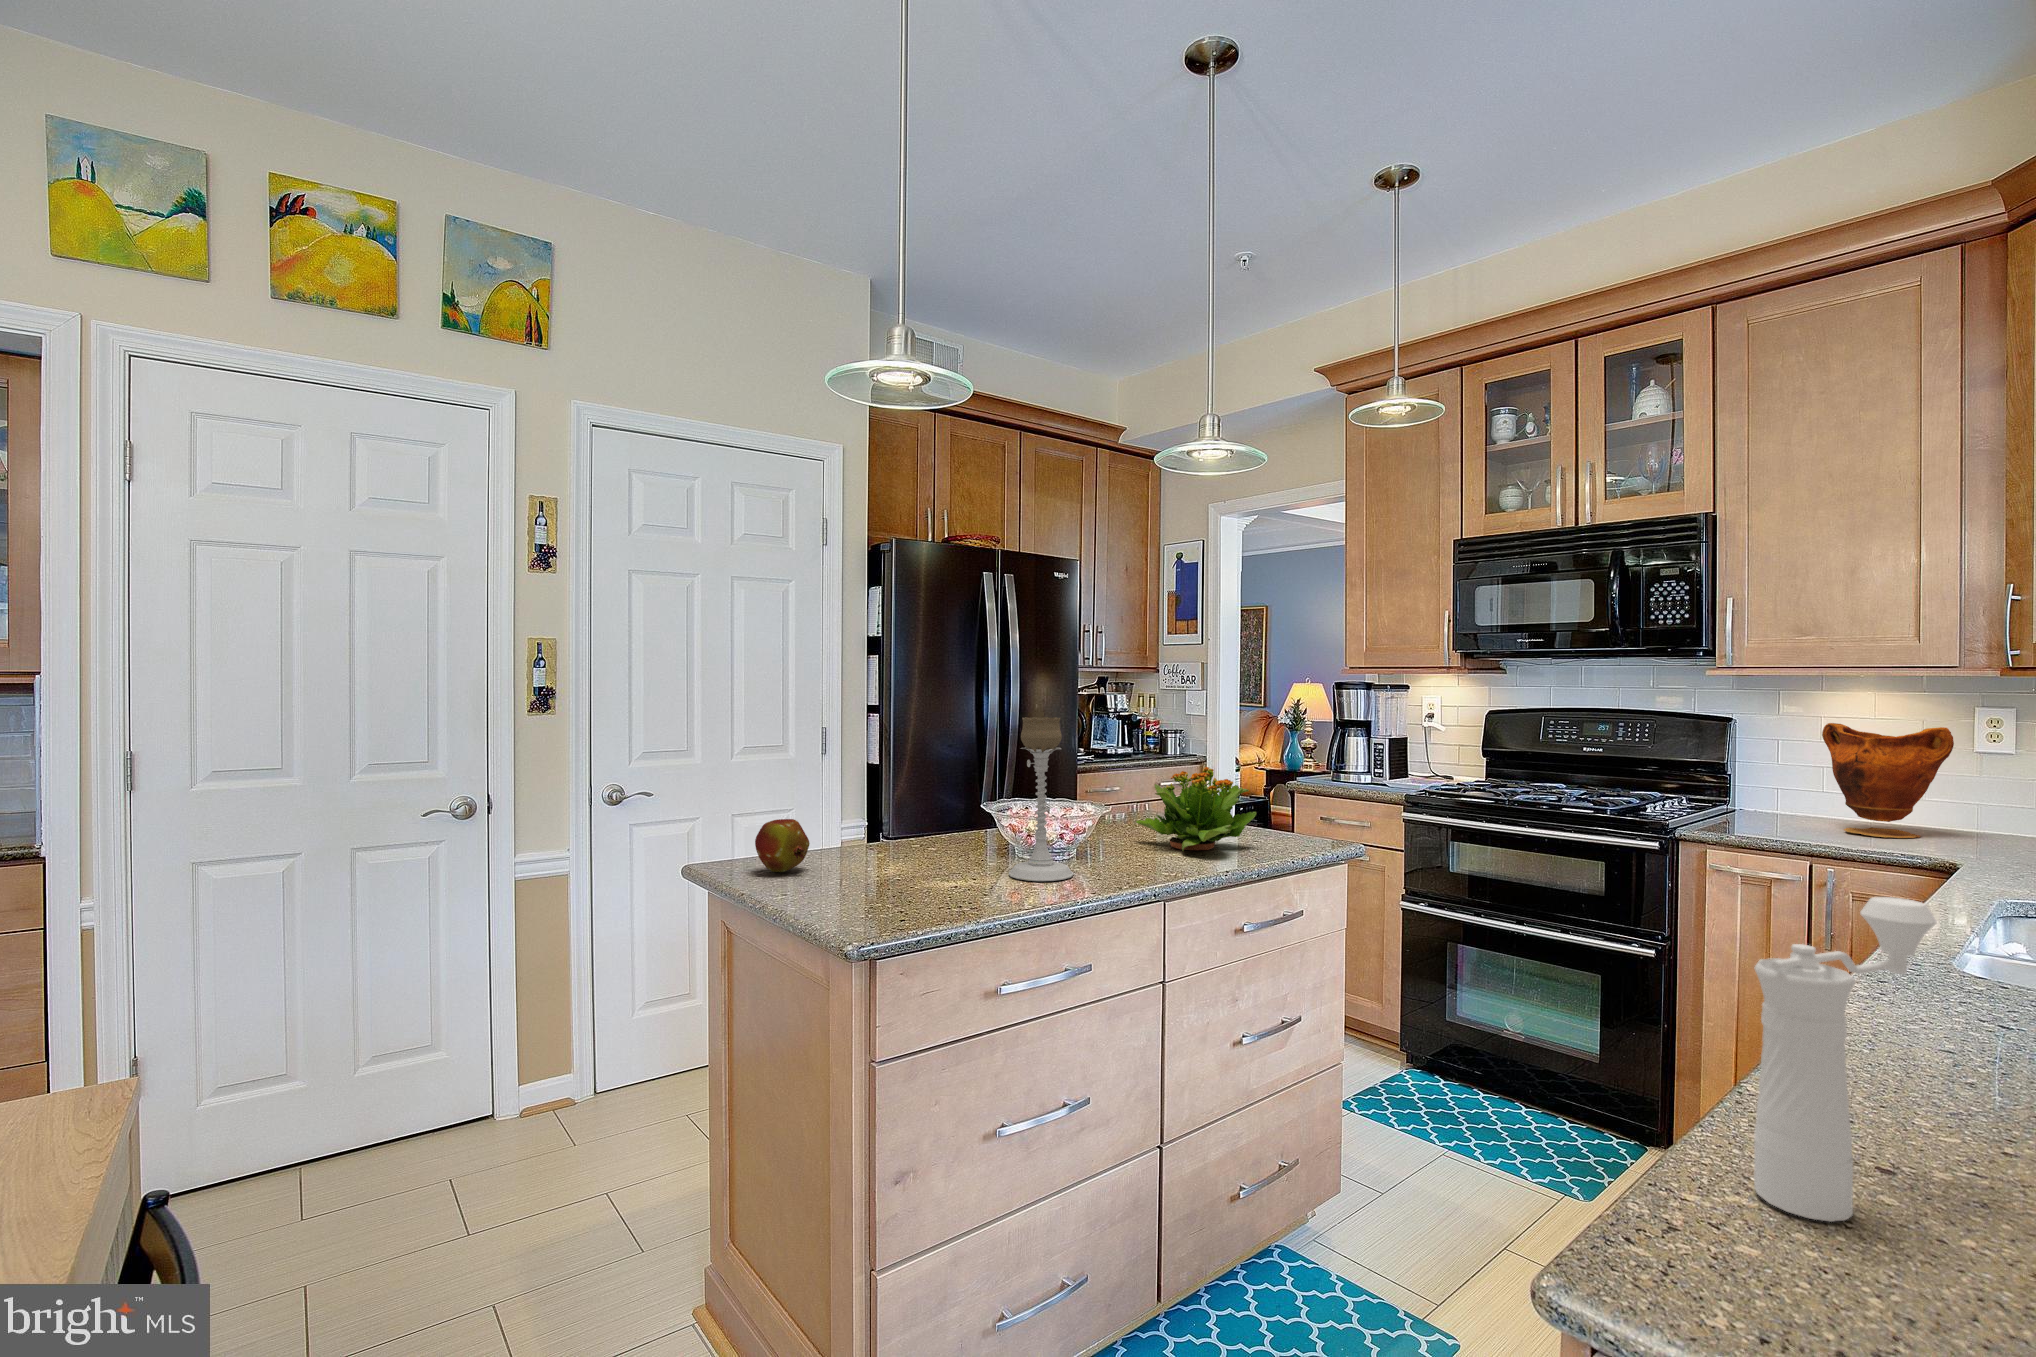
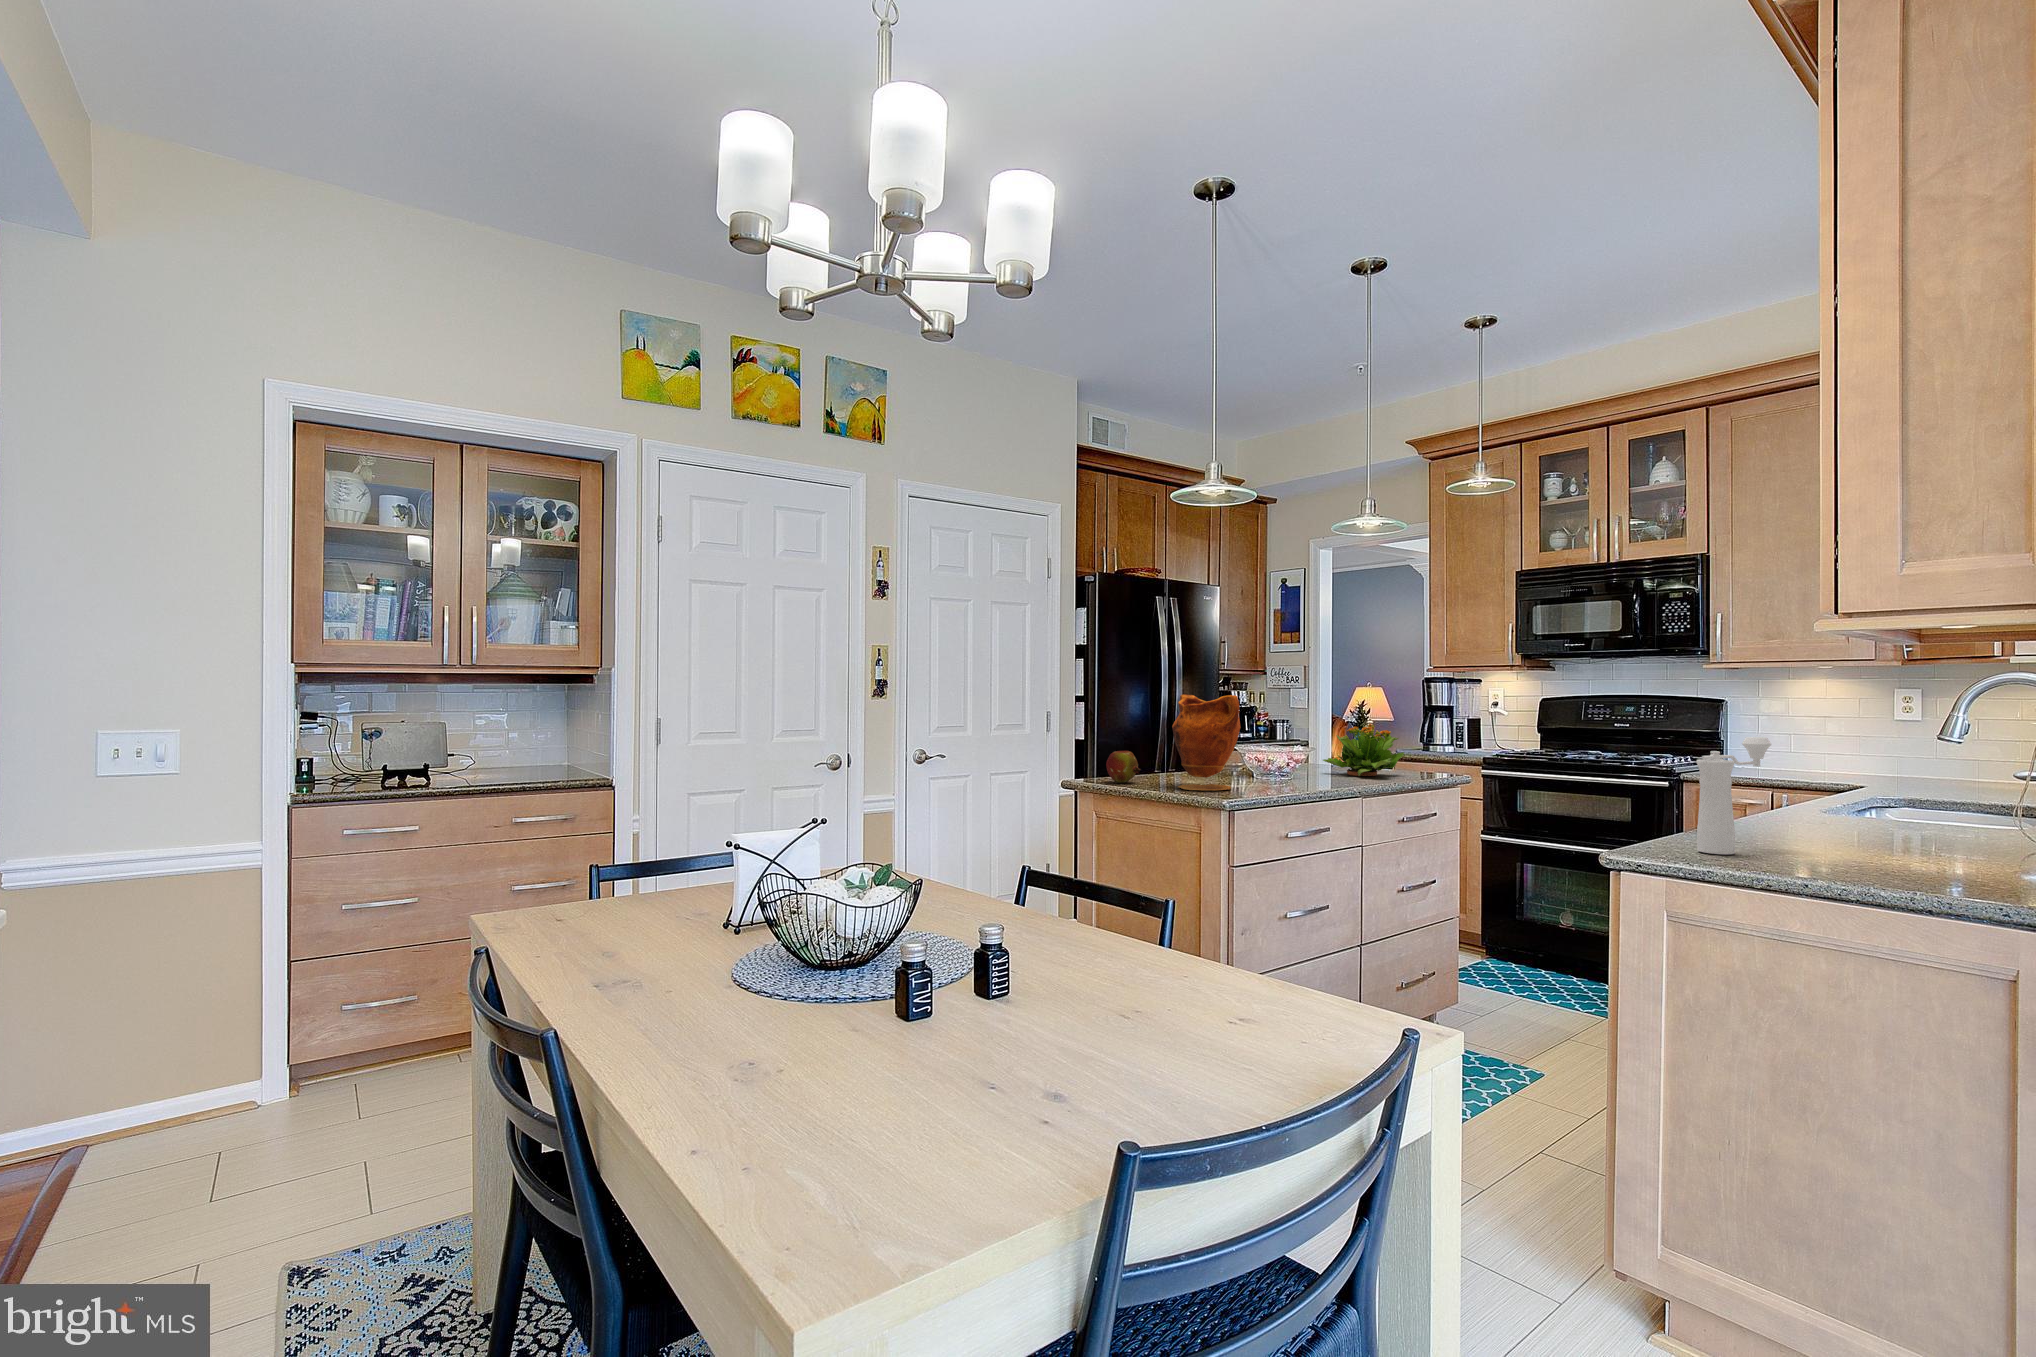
candle holder: present [1009,717,1074,881] -> none [1263,688,1303,786]
vase: present [1822,723,1954,838] -> present [1172,695,1241,790]

